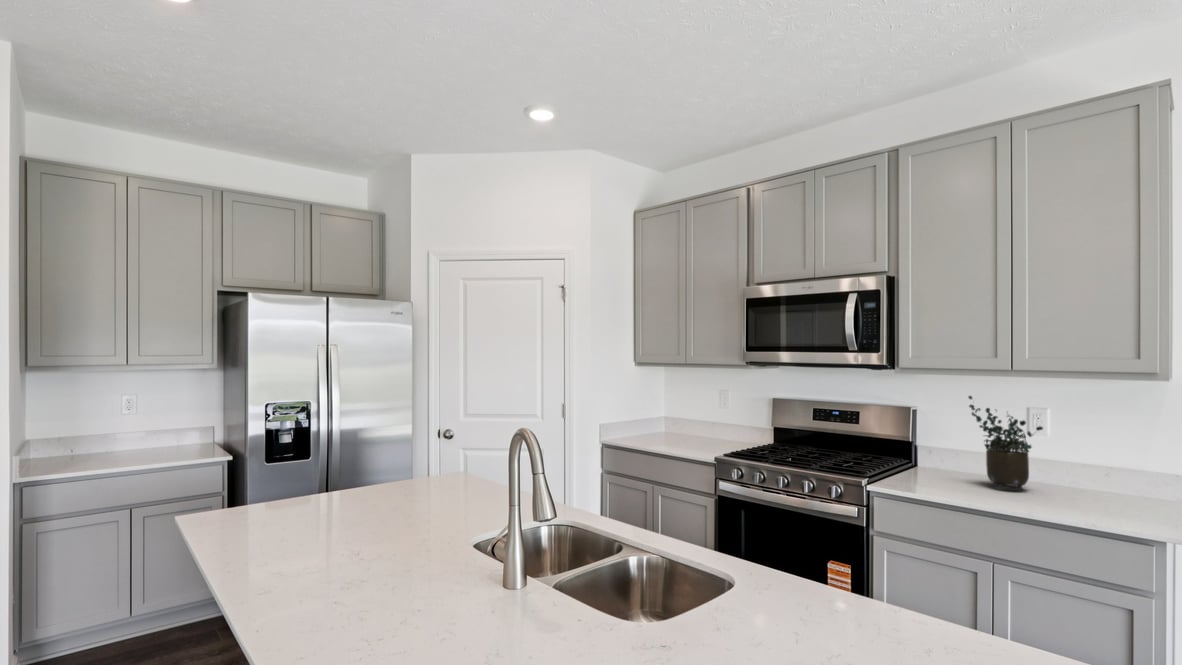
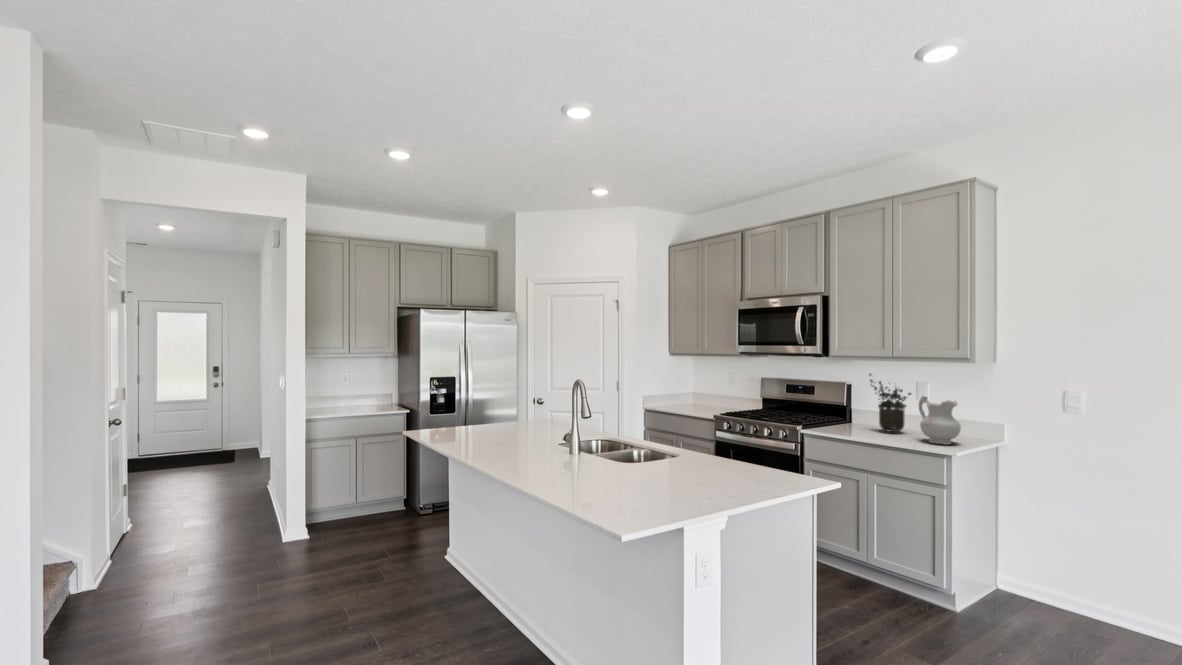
ceramic pitcher: none [1064,434,1144,515] -> present [919,397,961,445]

